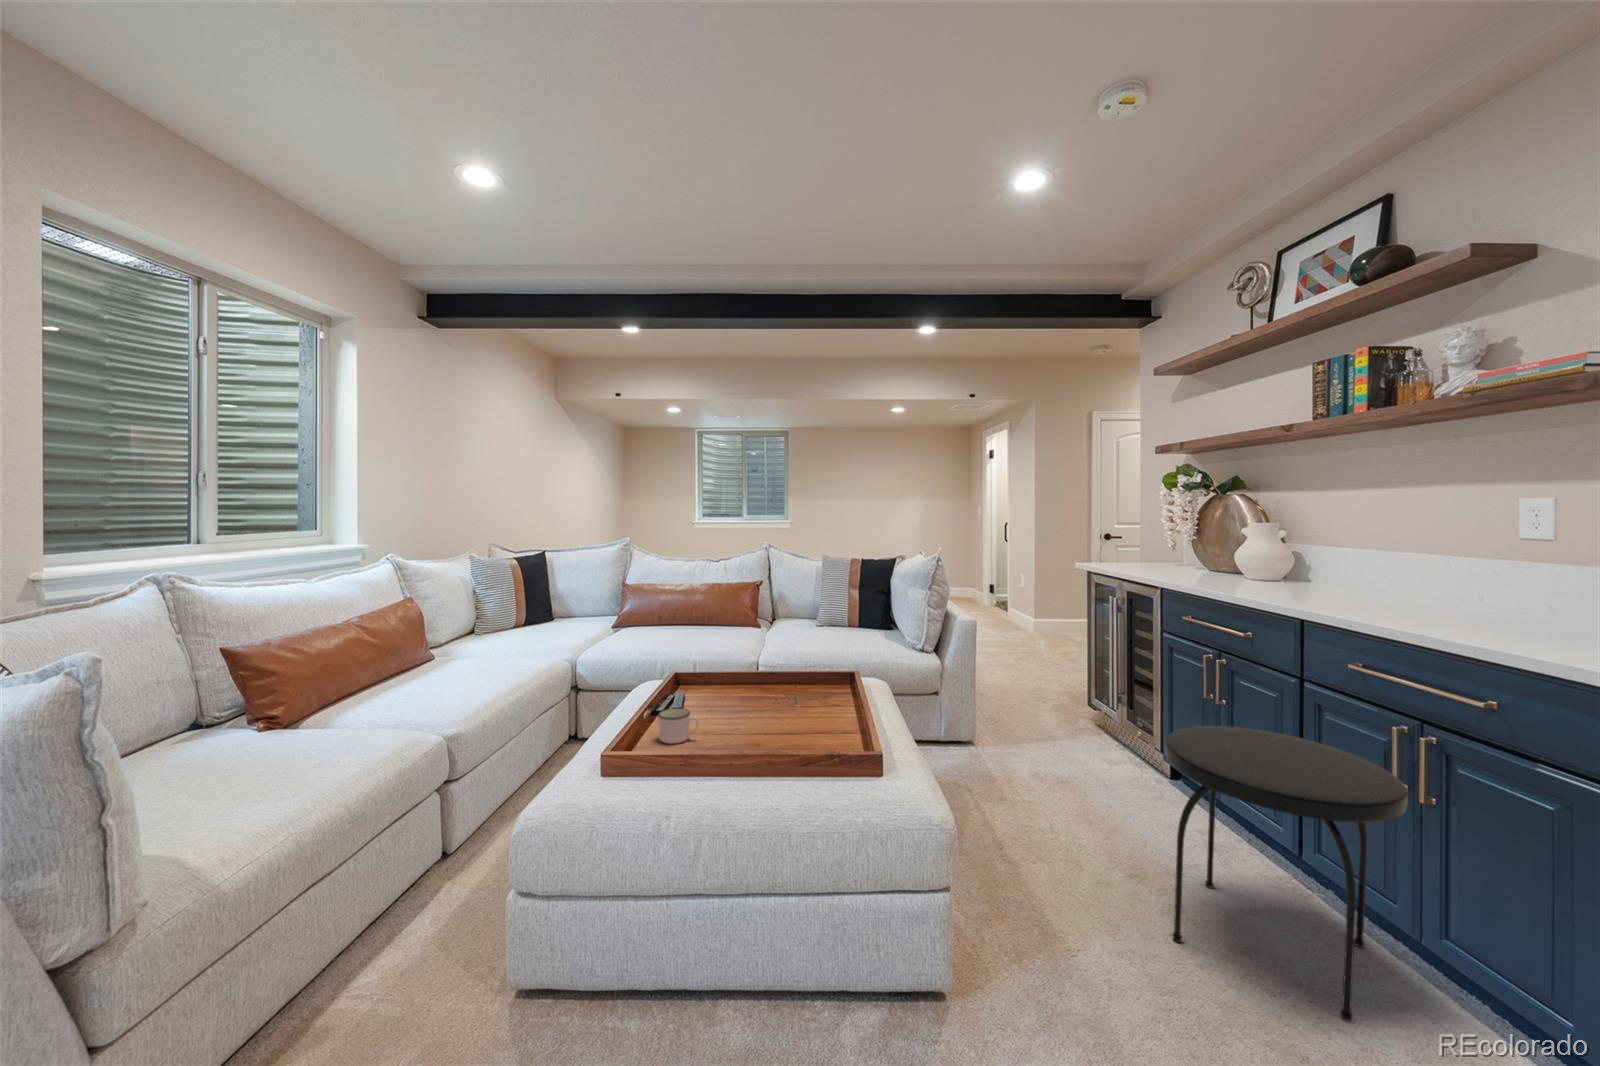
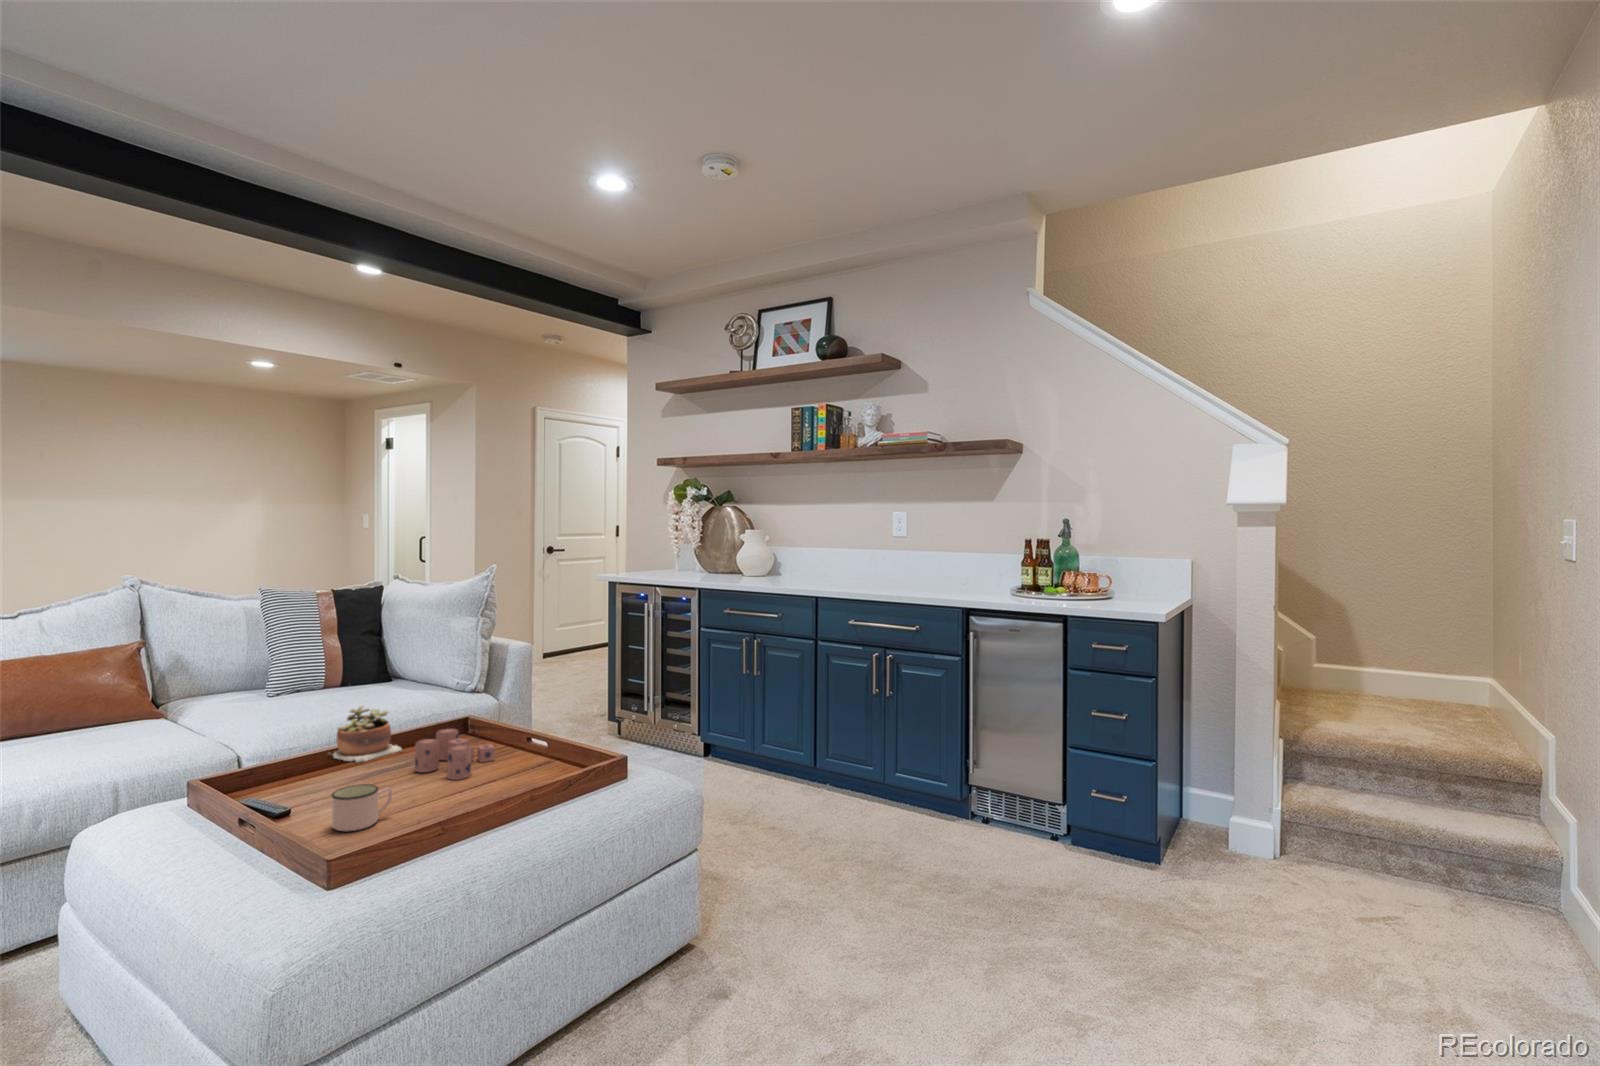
succulent plant: none [754,649,796,692] -> present [333,706,402,763]
candle: none [770,680,830,727] -> present [415,728,495,780]
side table: present [1165,726,1408,1022] -> none [765,685,897,852]

